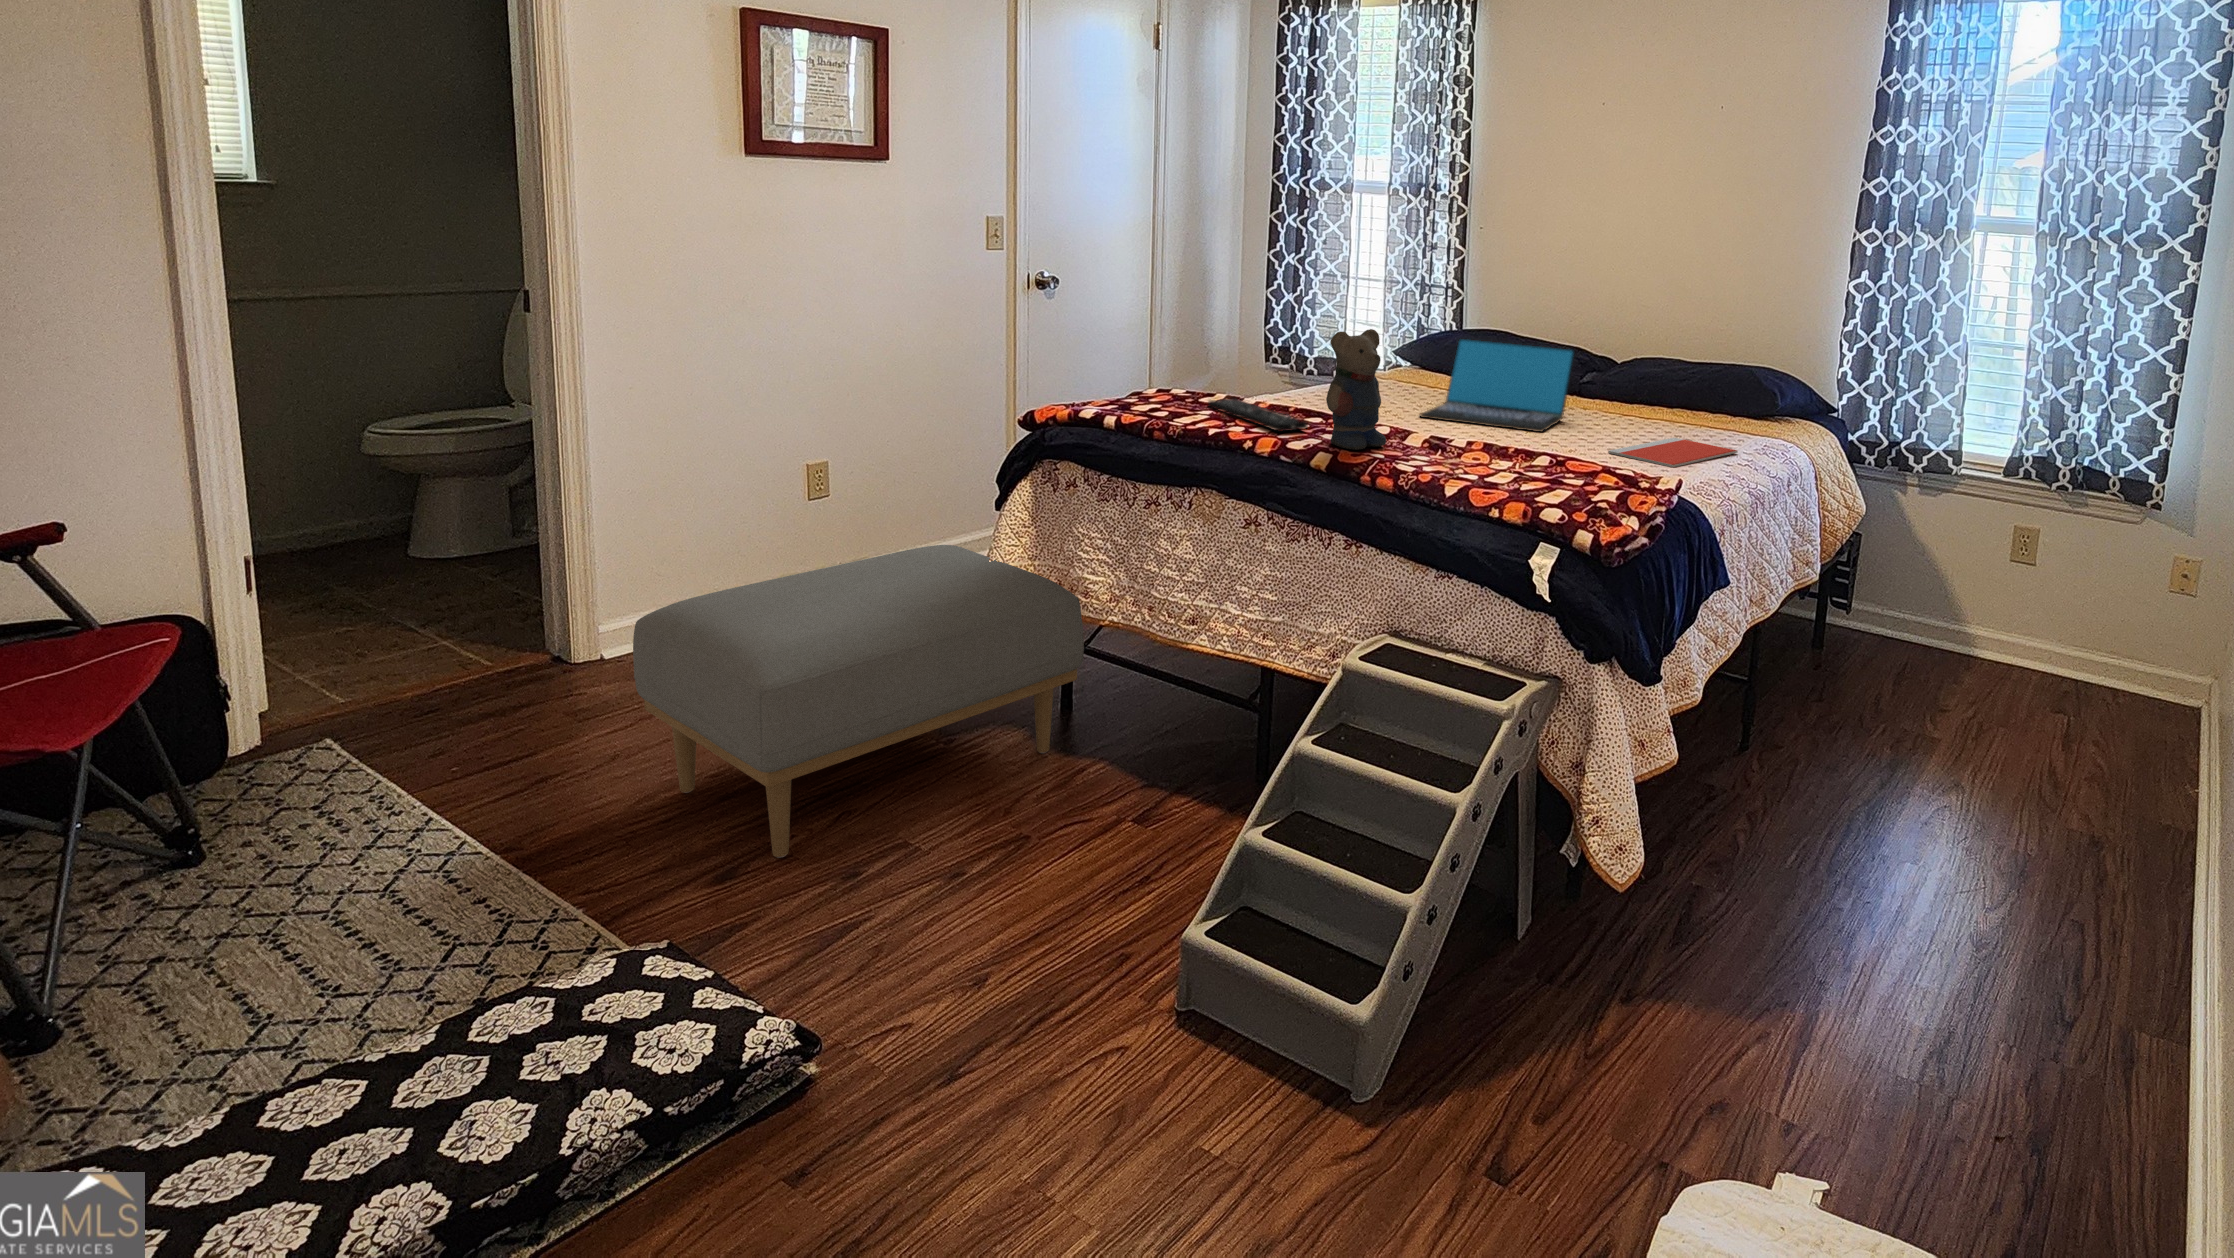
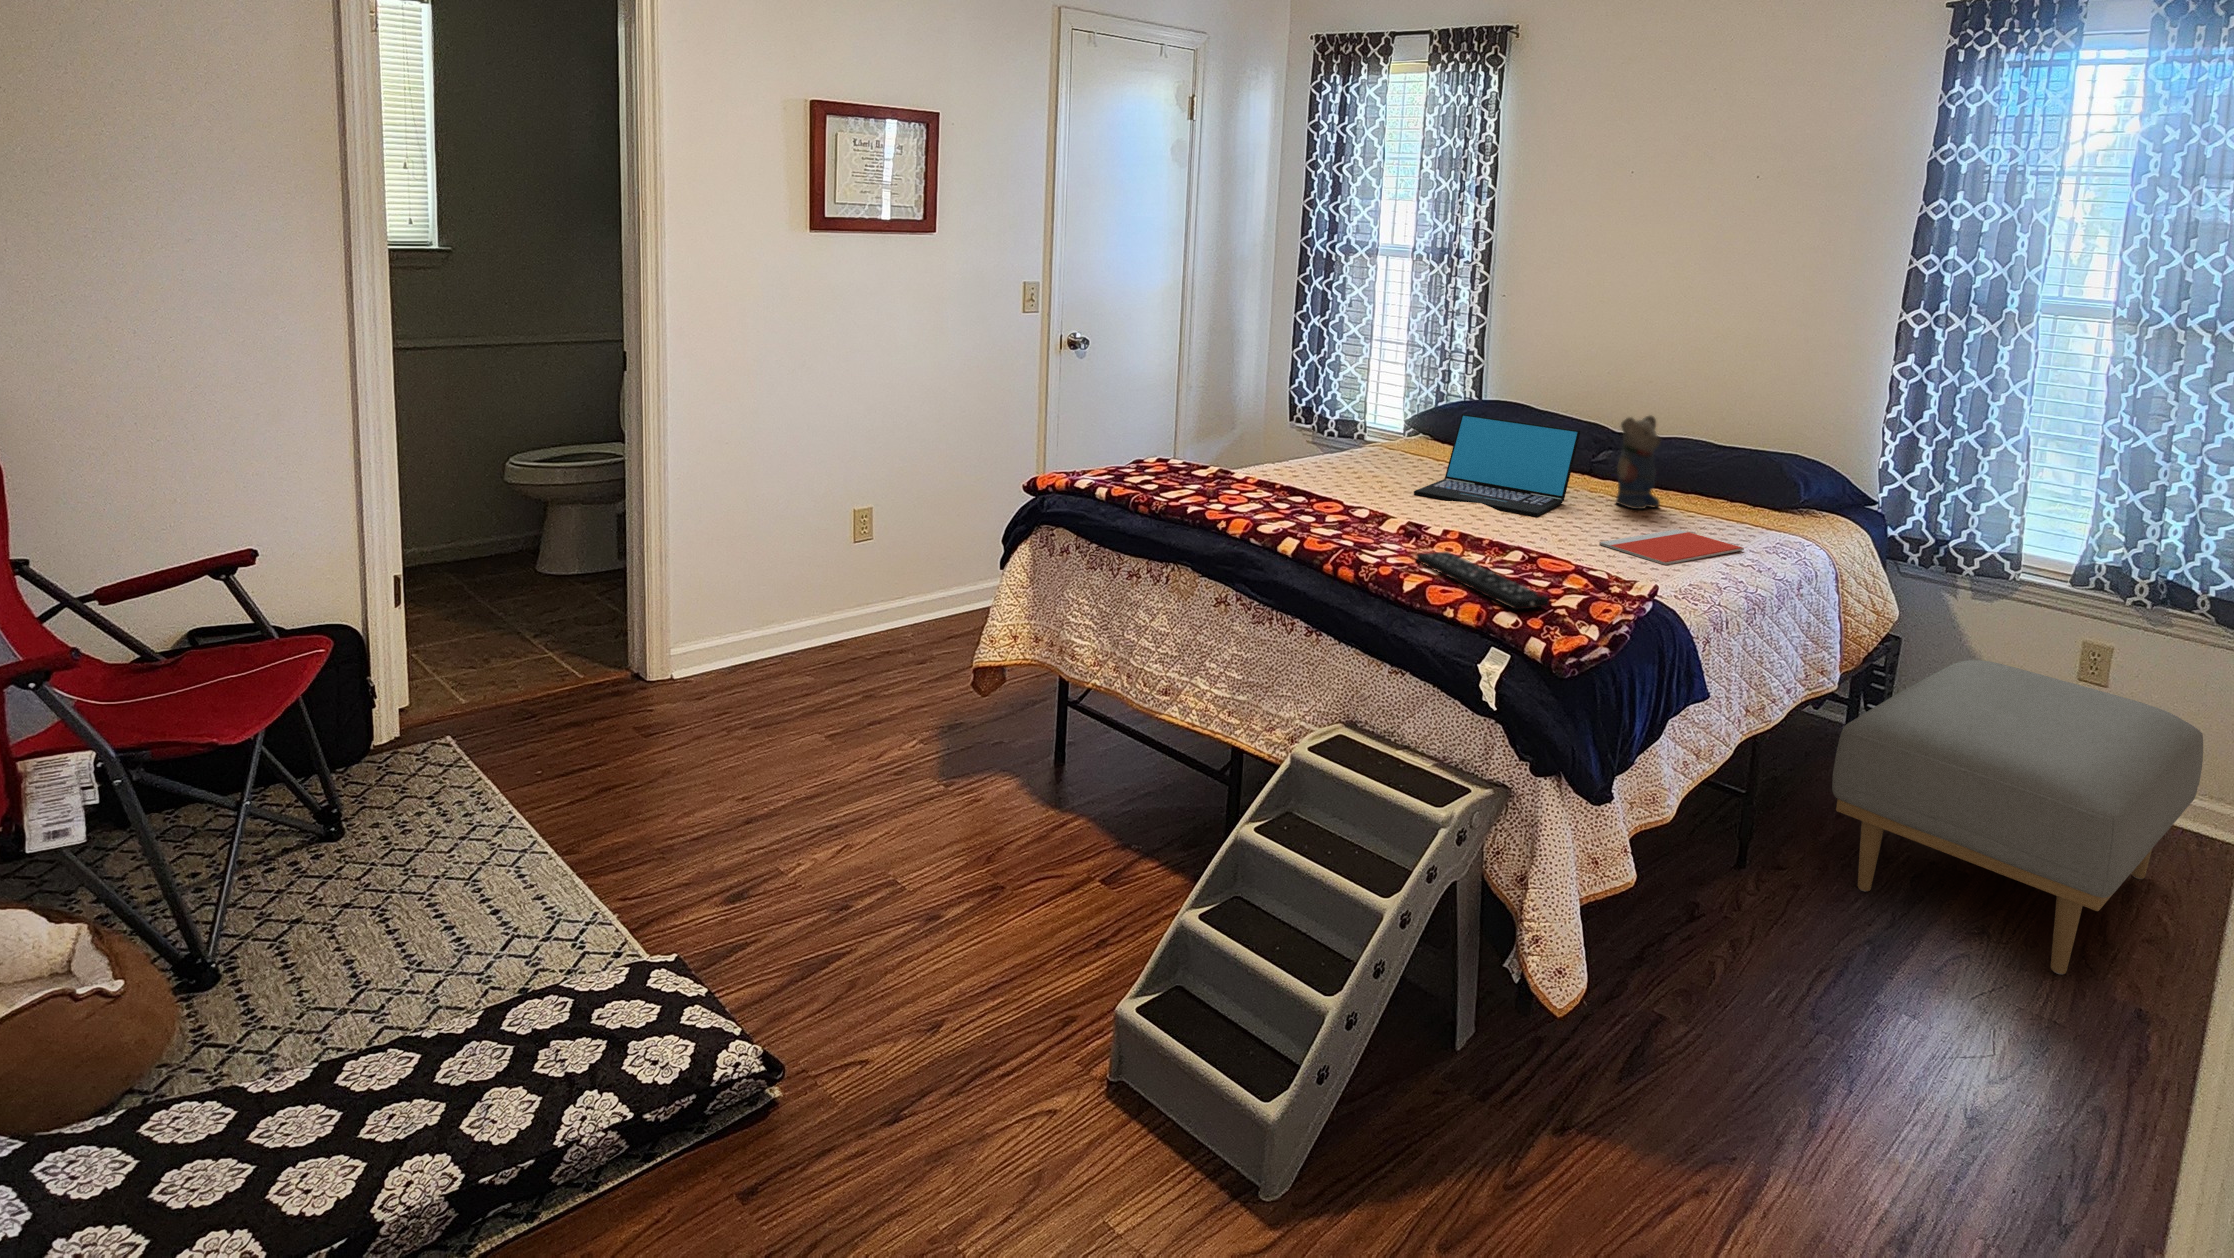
teddy bear: present [1326,329,1386,450] -> present [1616,416,1661,509]
remote control: present [1208,399,1308,431] -> present [1416,552,1549,610]
ottoman: present [633,545,1084,858] -> present [1832,660,2203,974]

